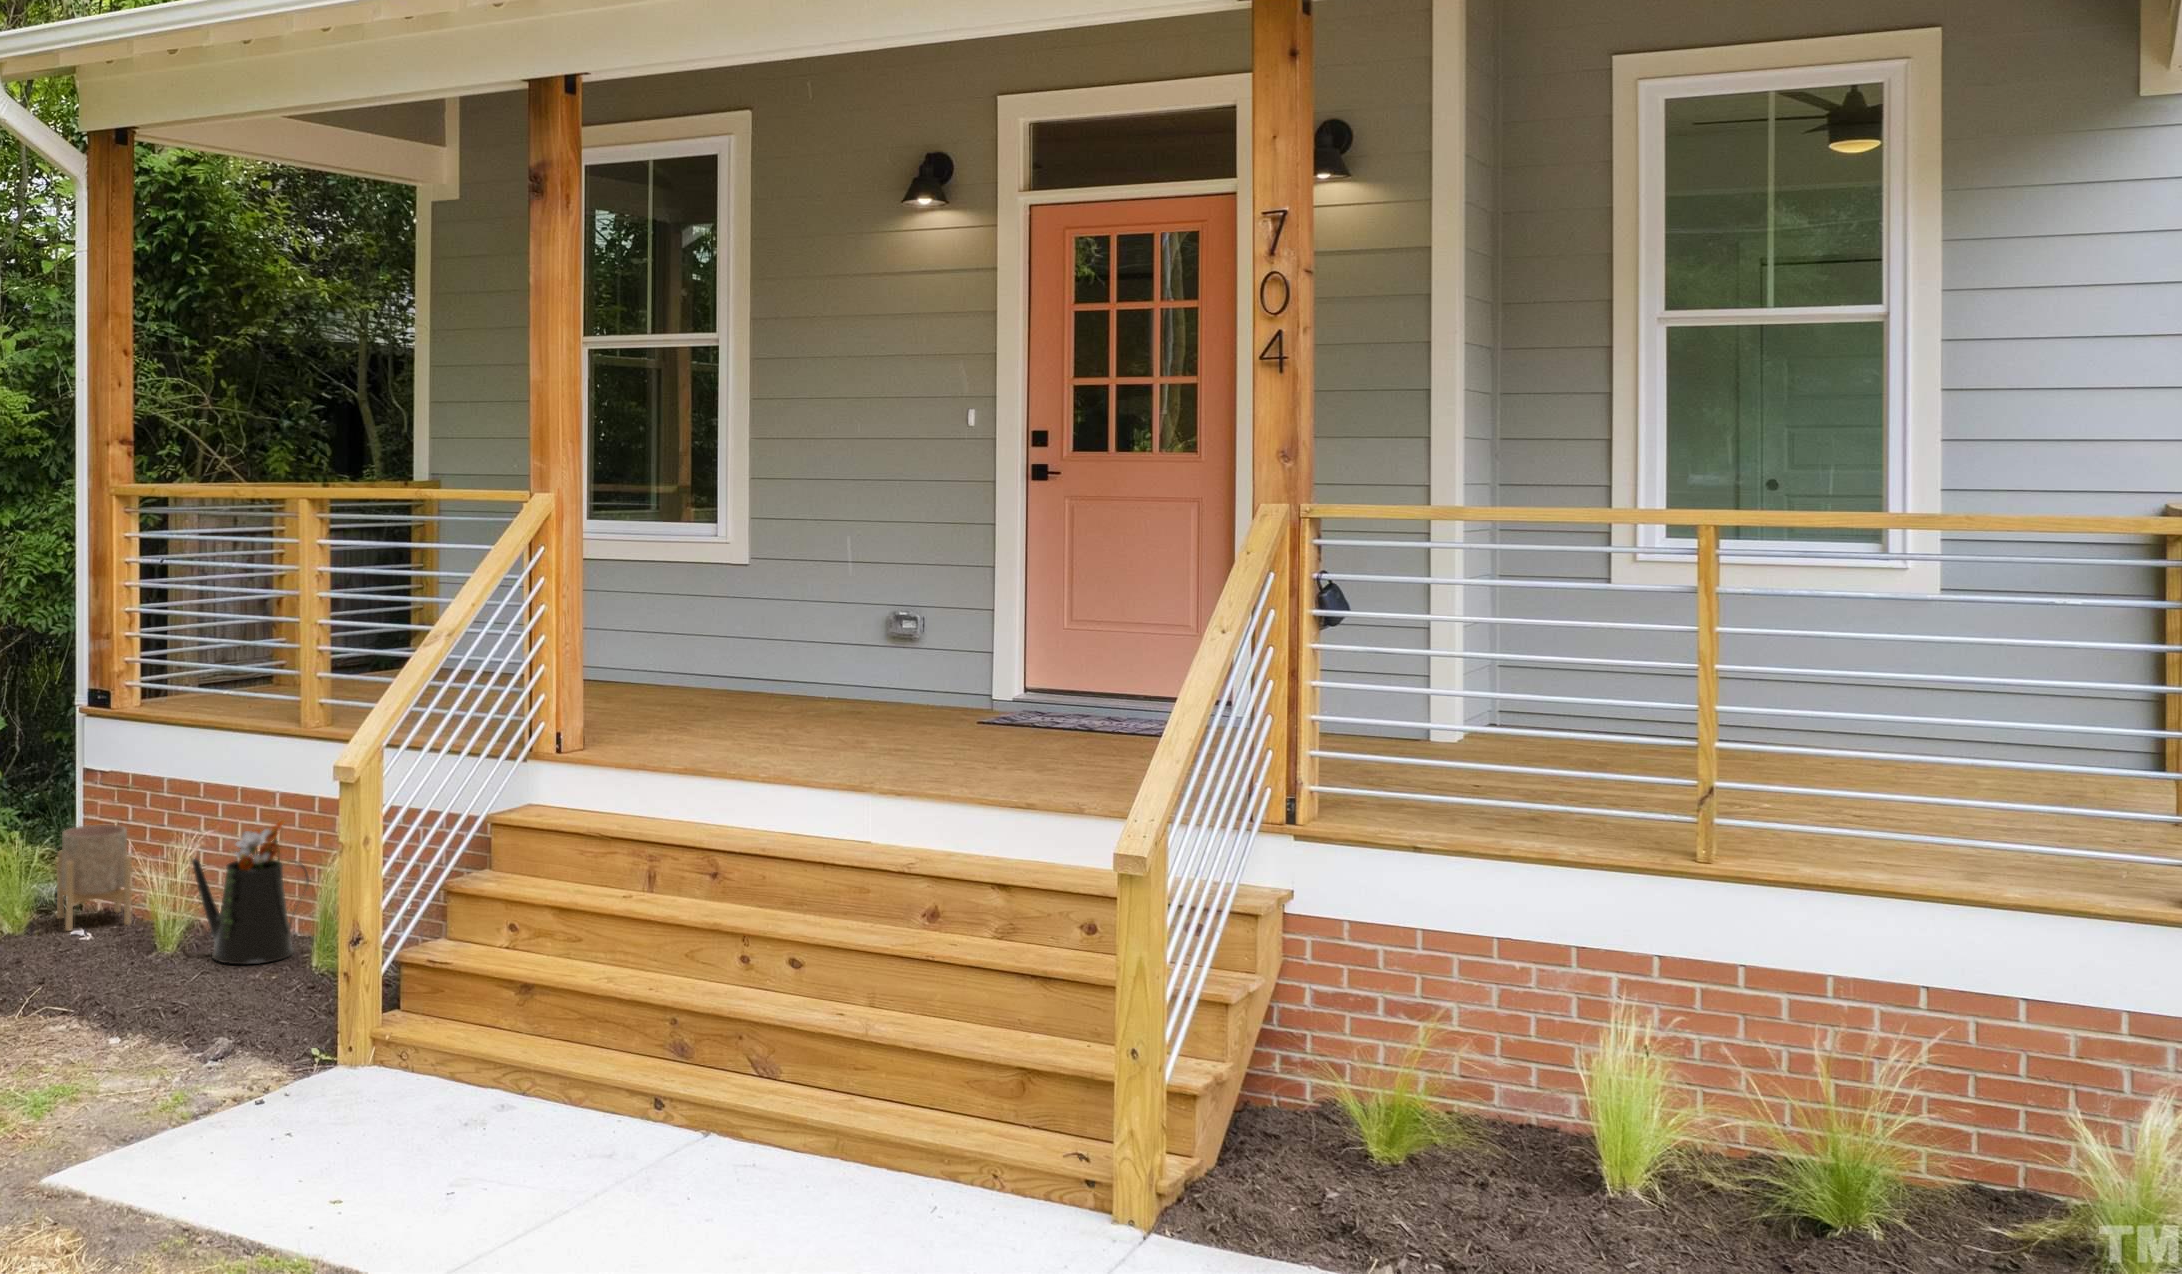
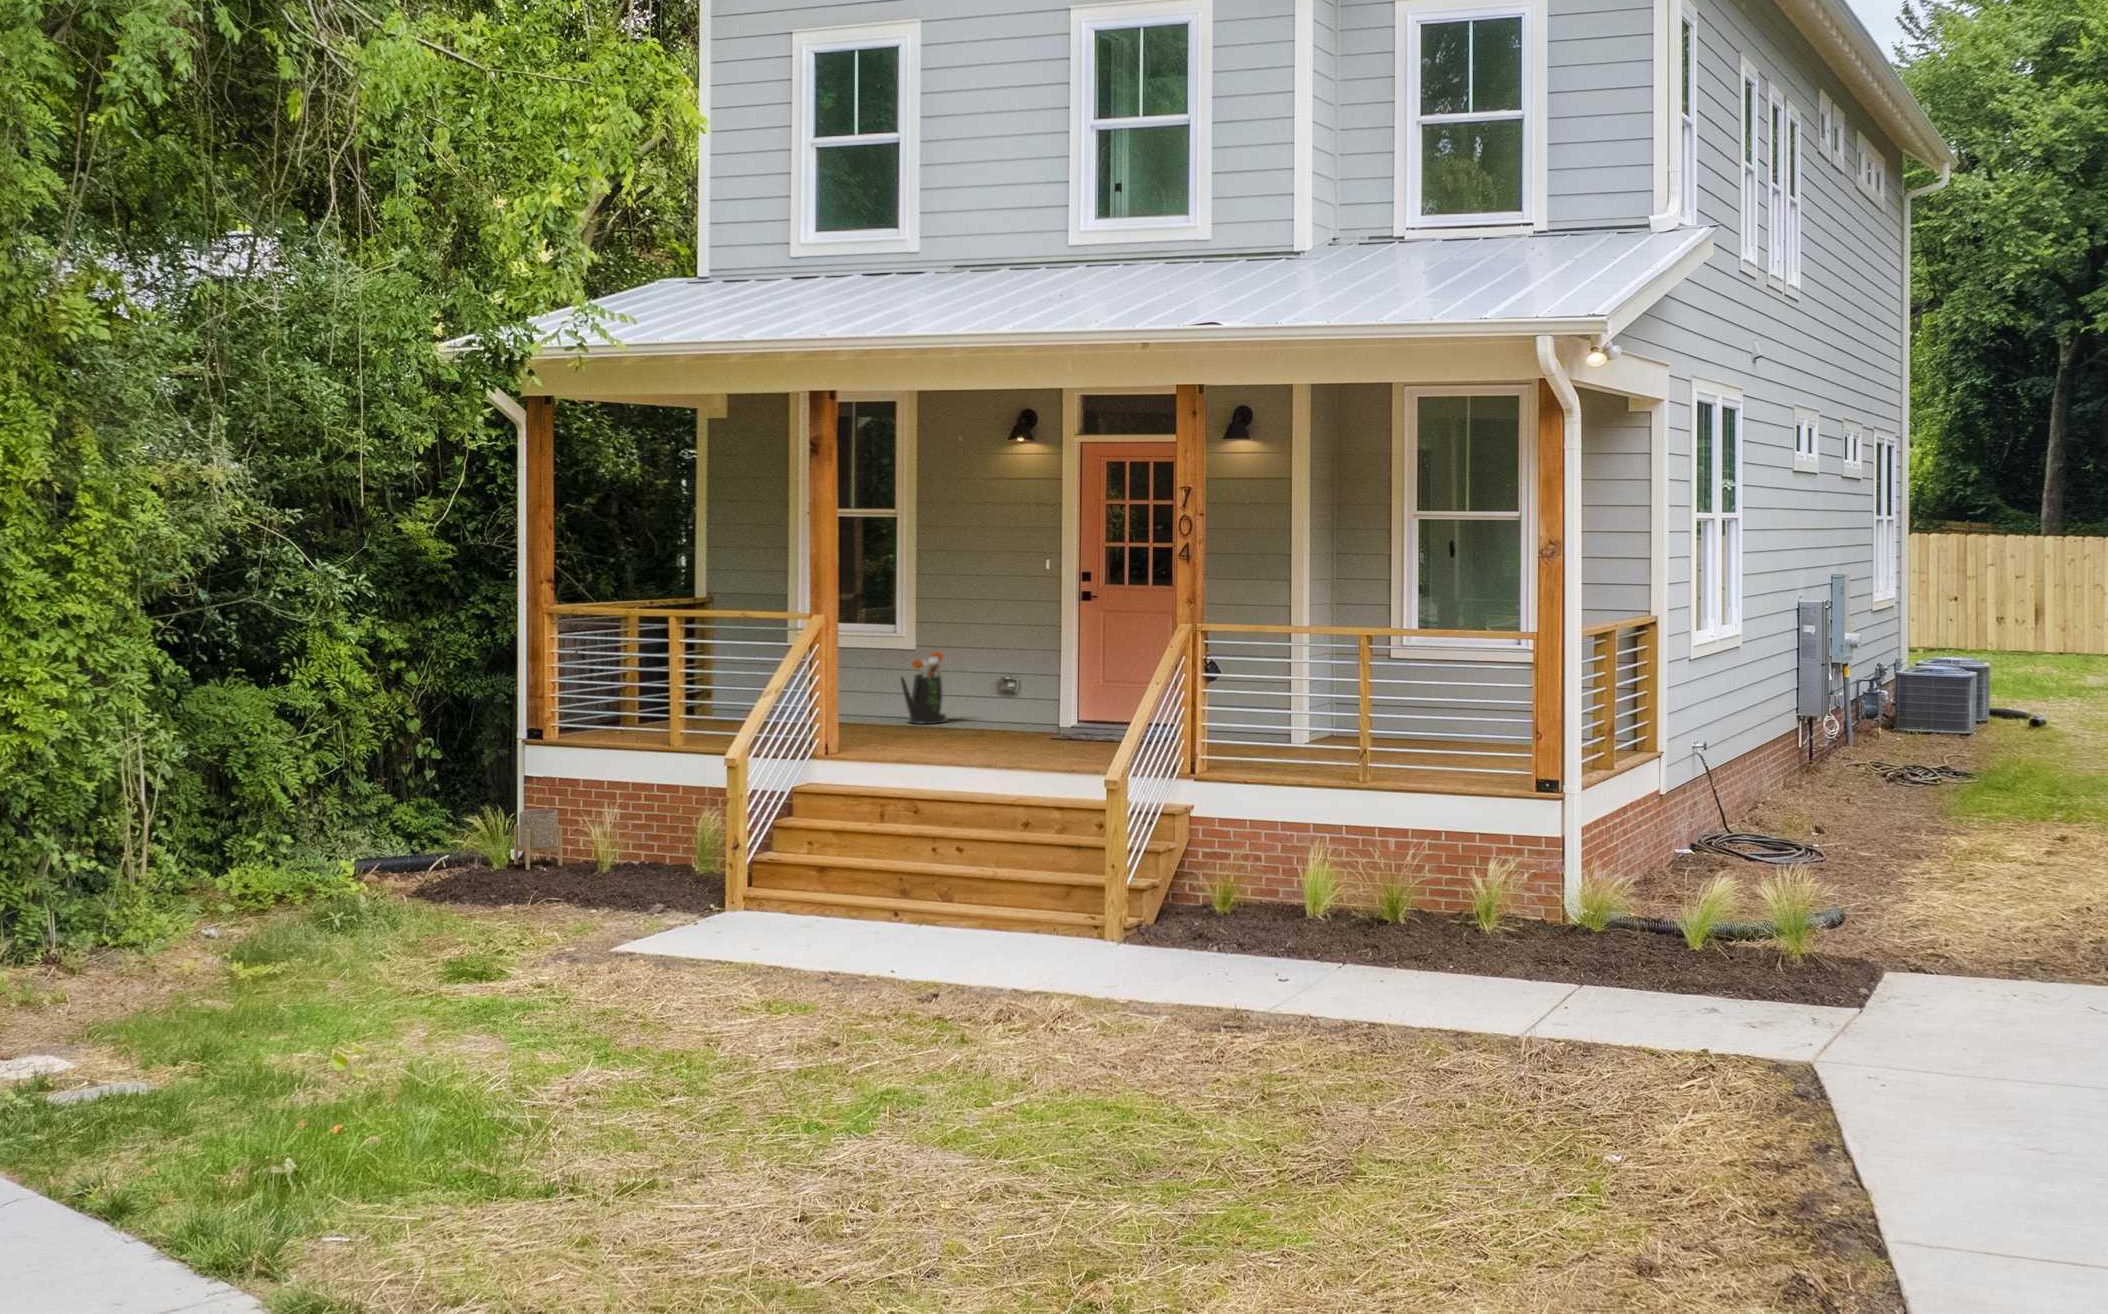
watering can: present [192,821,309,964] -> present [901,651,947,724]

